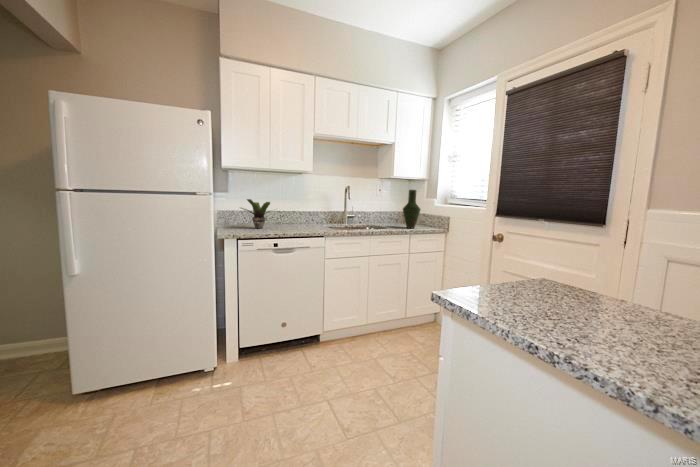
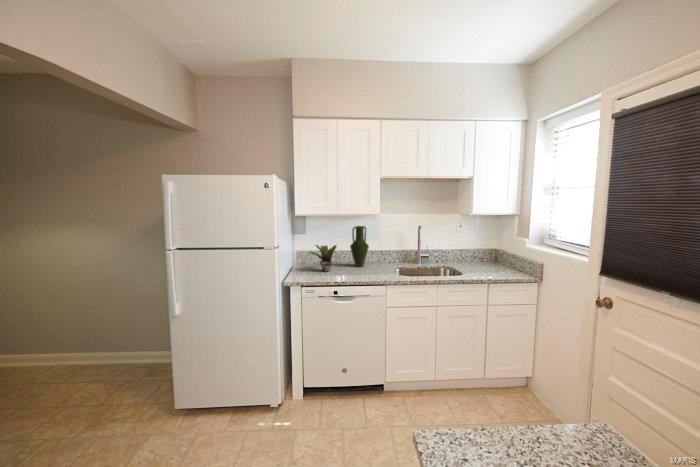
vase: present [403,190,421,228] -> present [350,226,369,267]

